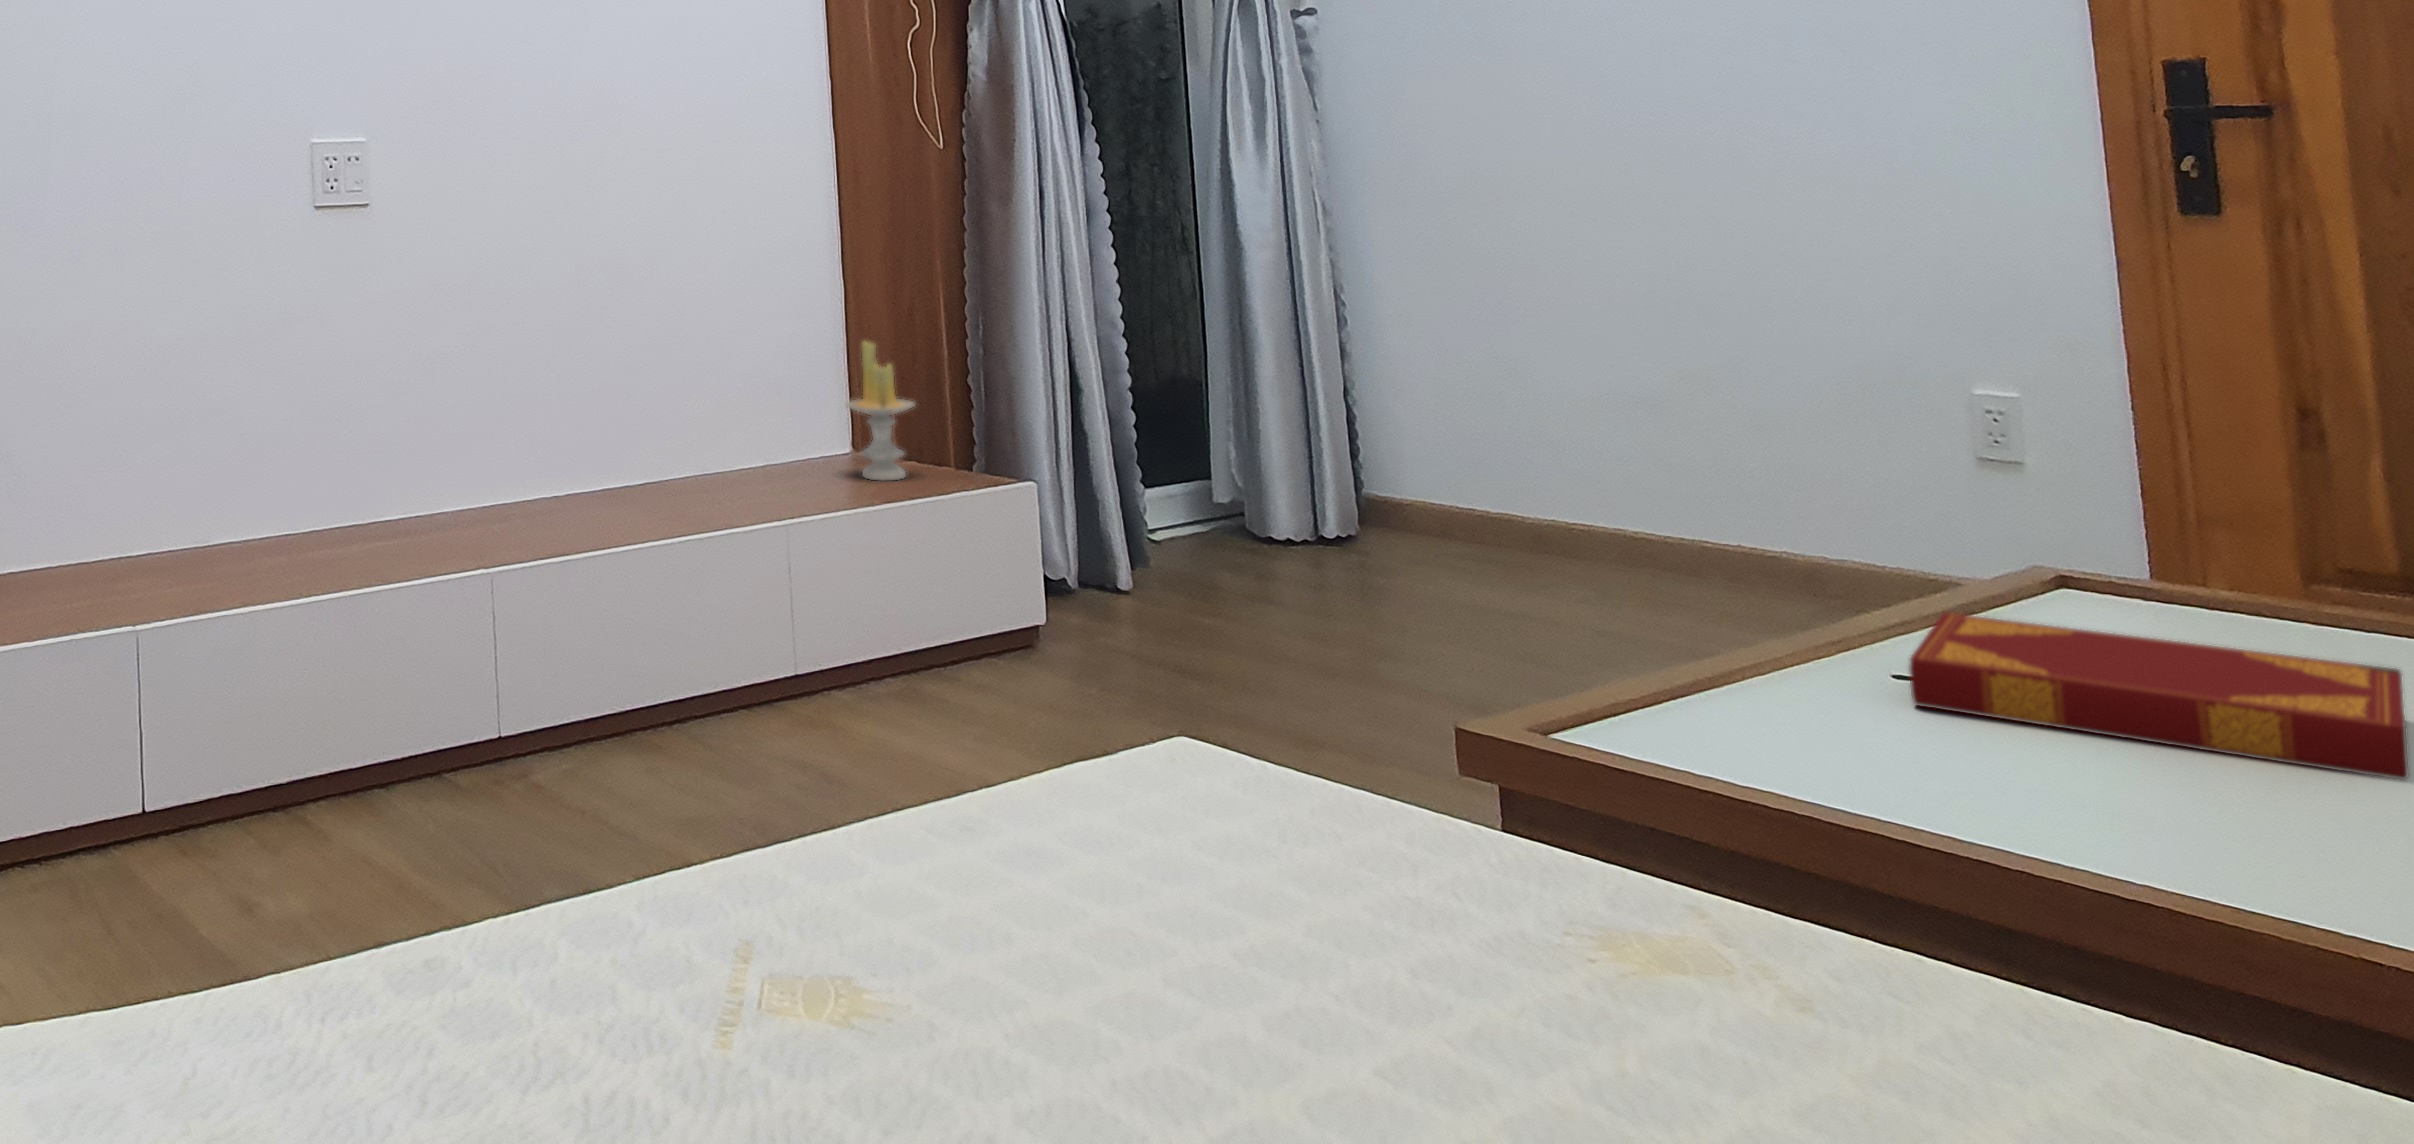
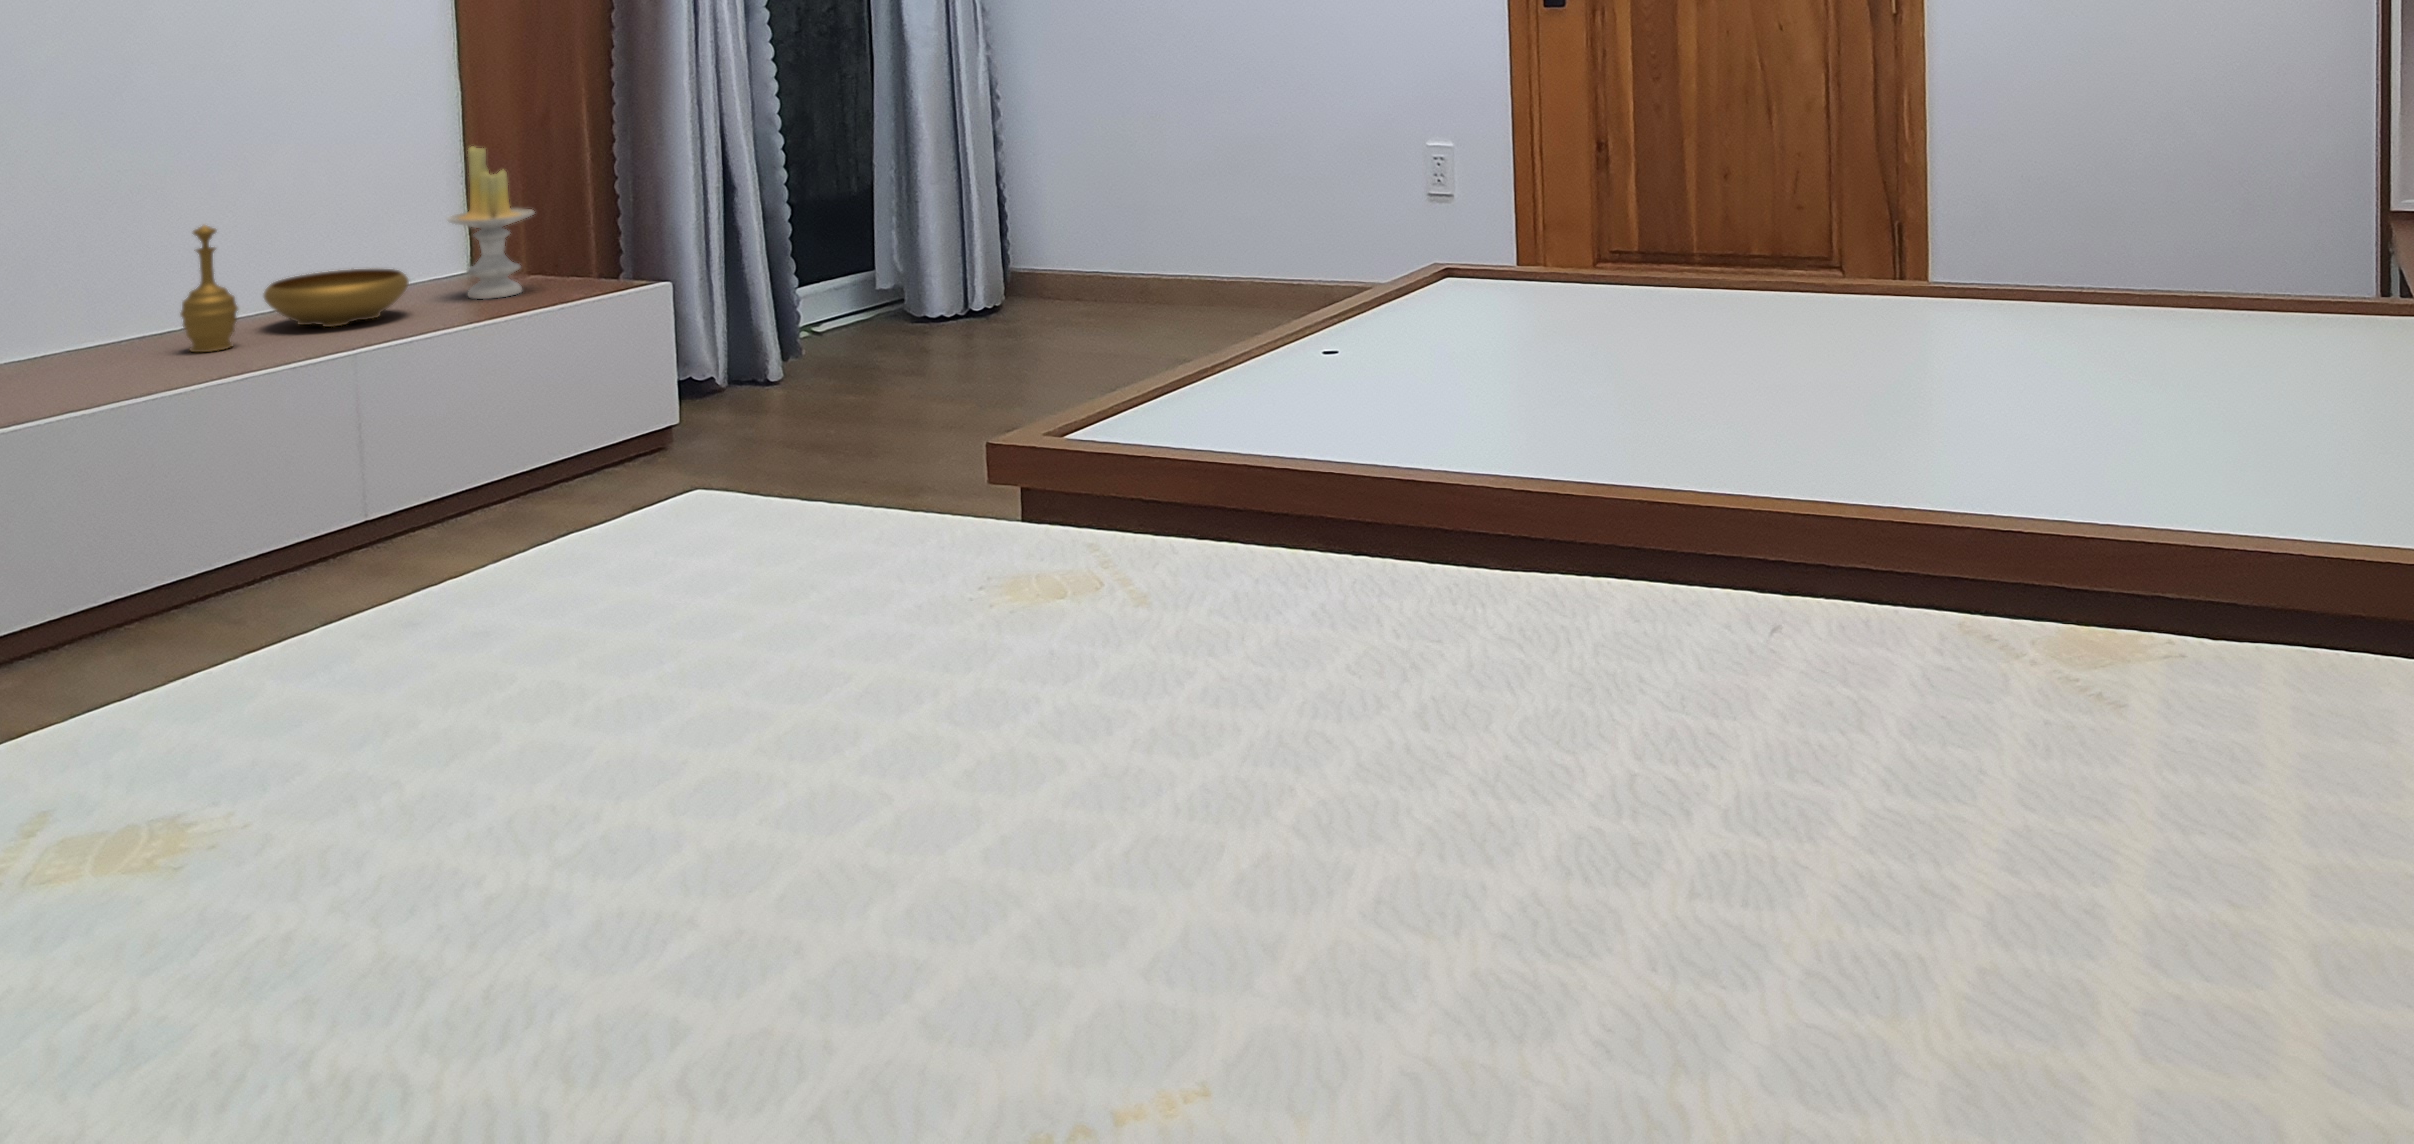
decorative bowl: none [665,397,821,504] -> present [180,225,409,352]
hardback book: present [1910,613,2408,780] -> none [1329,288,1602,362]

